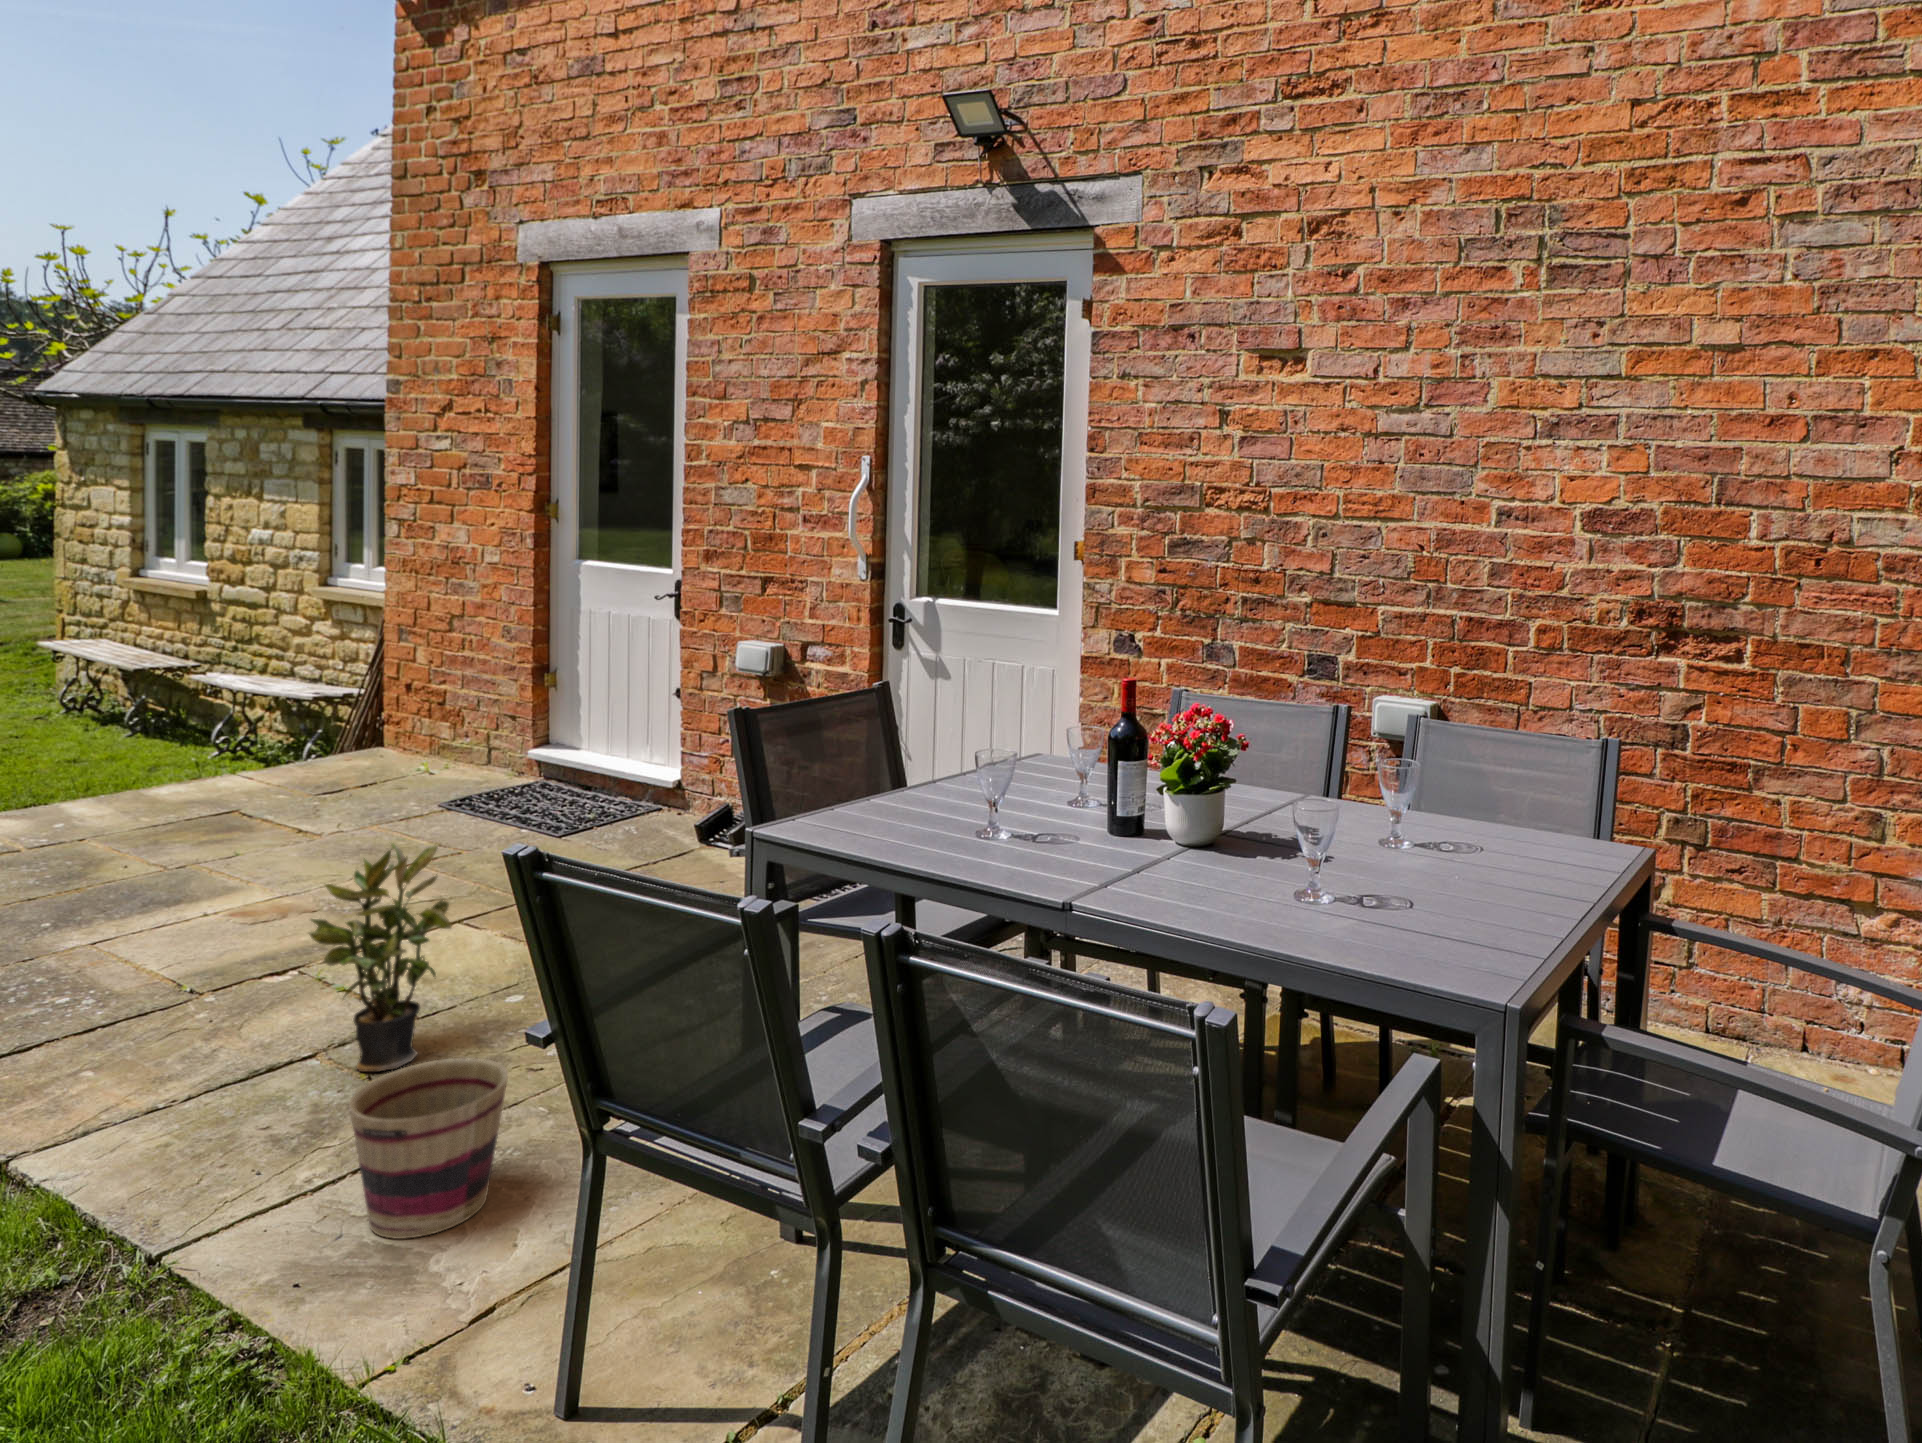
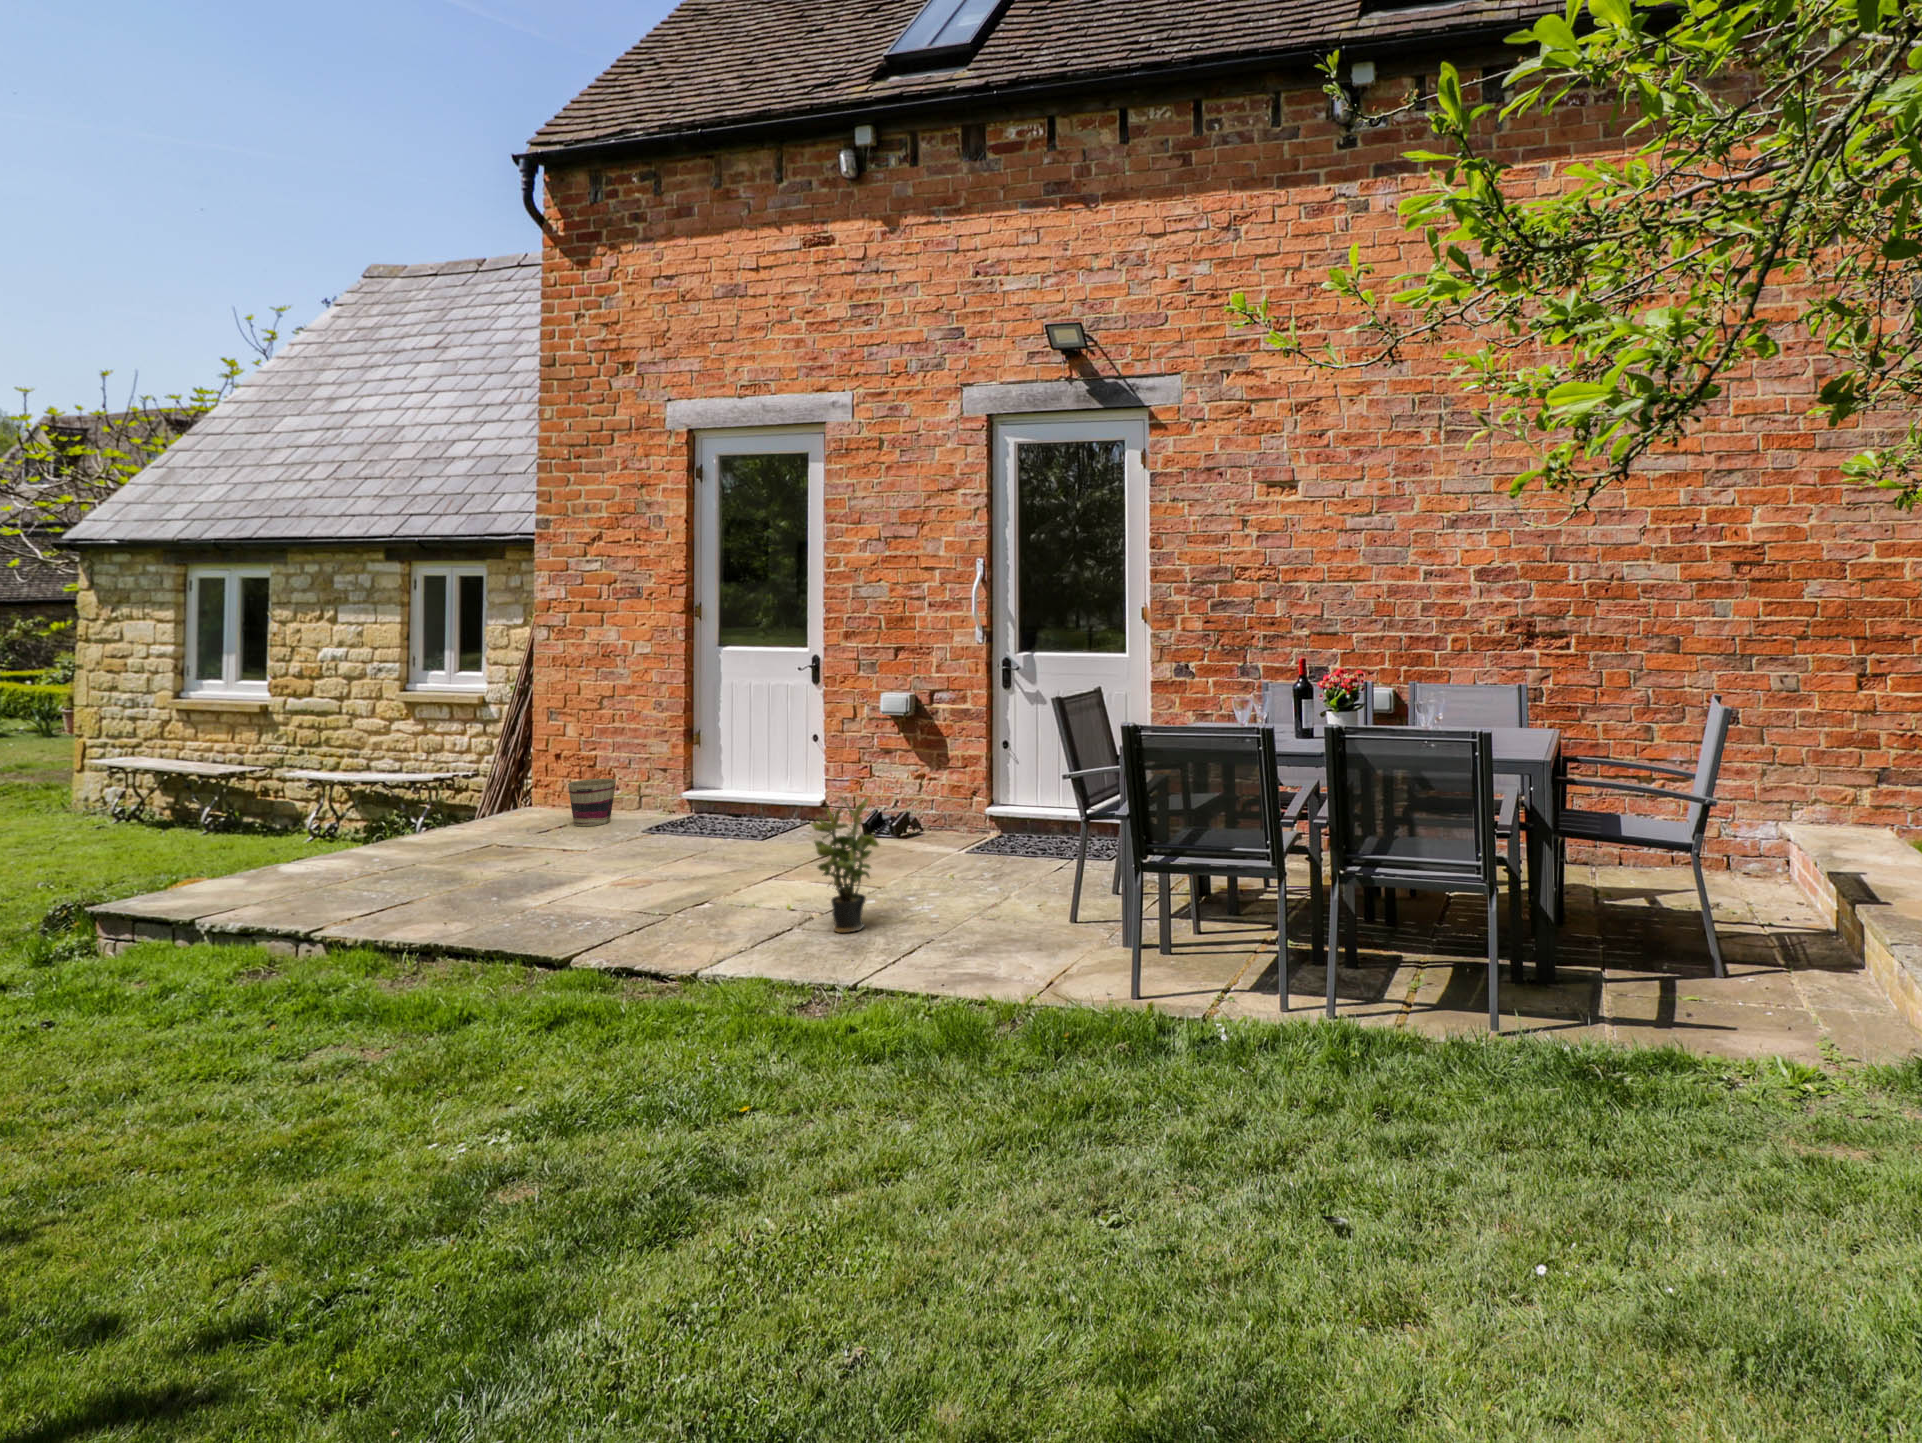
basket: present [349,1058,508,1239] -> present [568,779,616,826]

